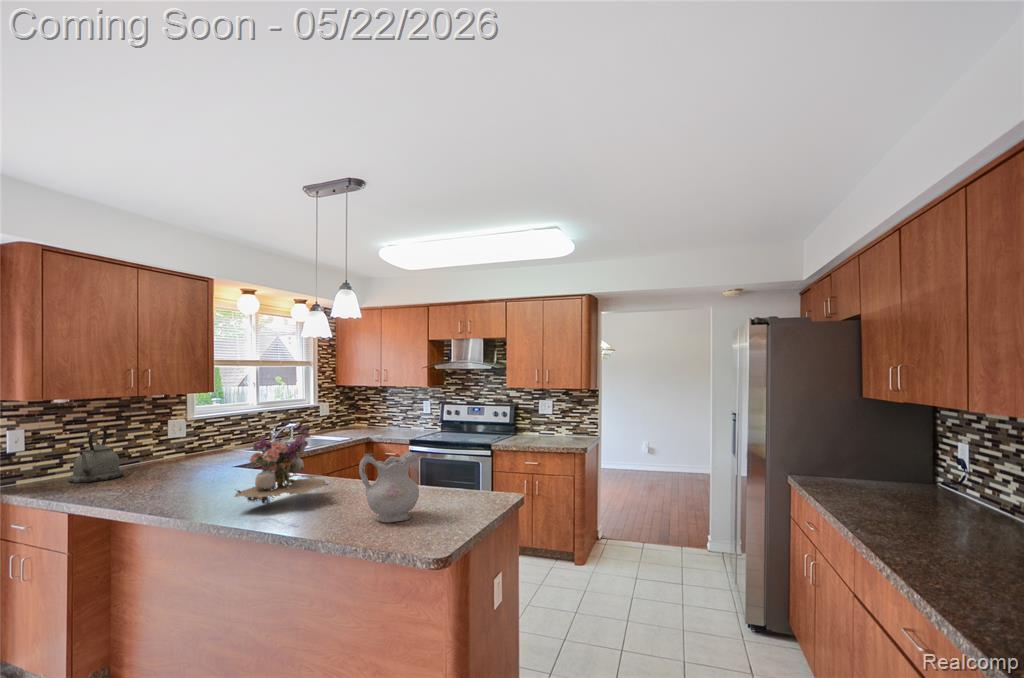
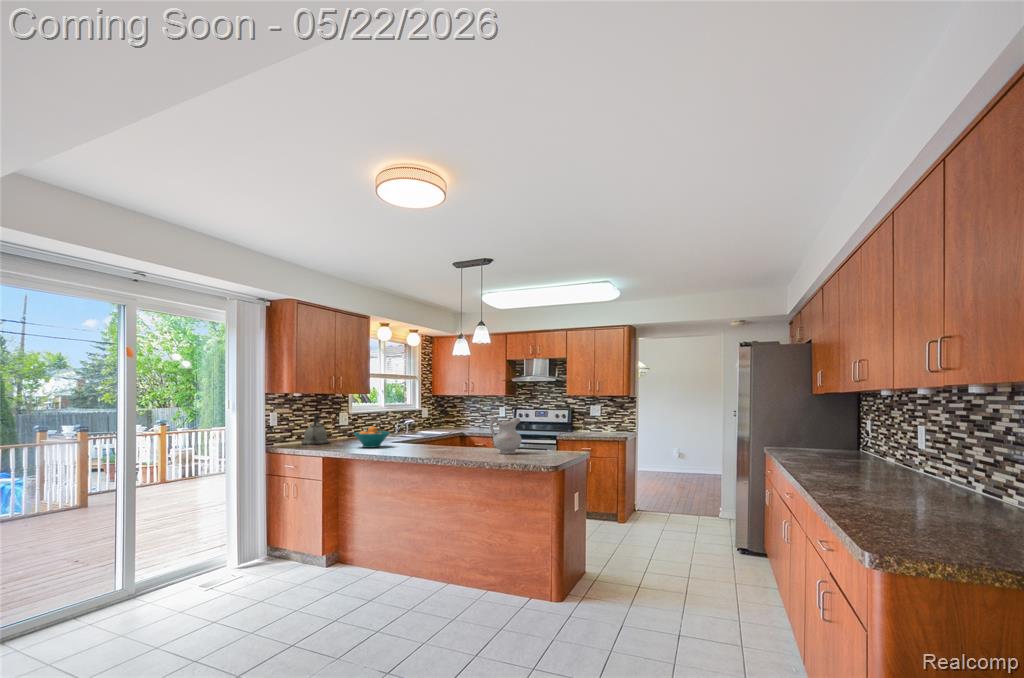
flower arrangement: present [234,426,329,504] -> none [419,407,467,450]
fruit bowl: none [135,456,209,495] -> present [354,426,390,448]

